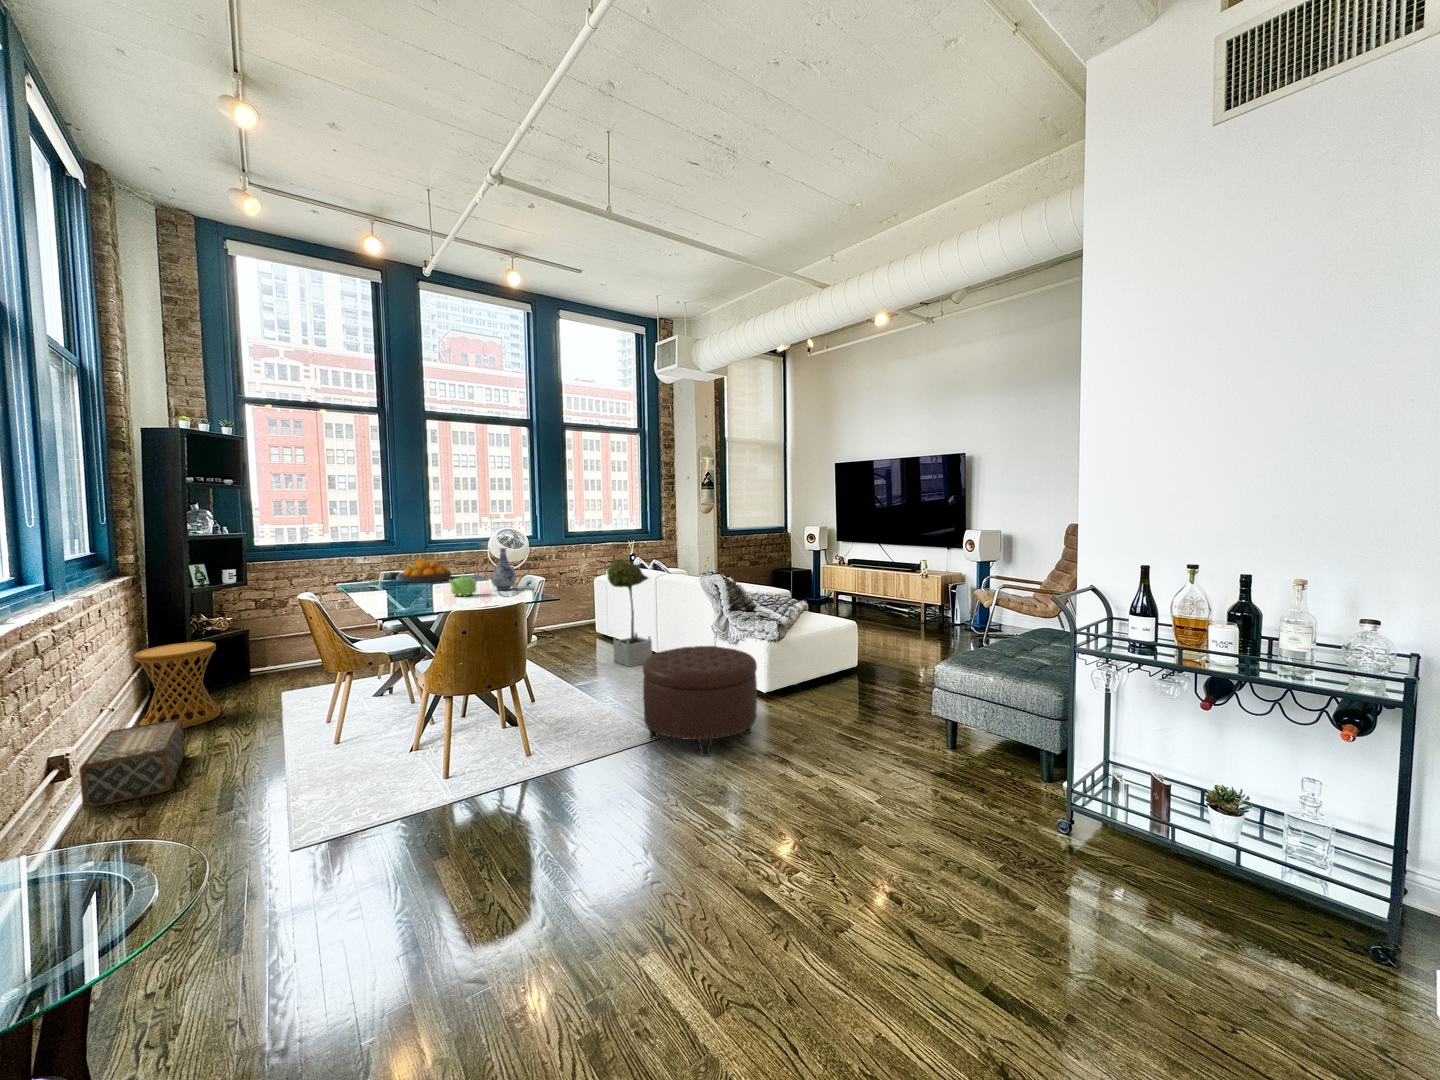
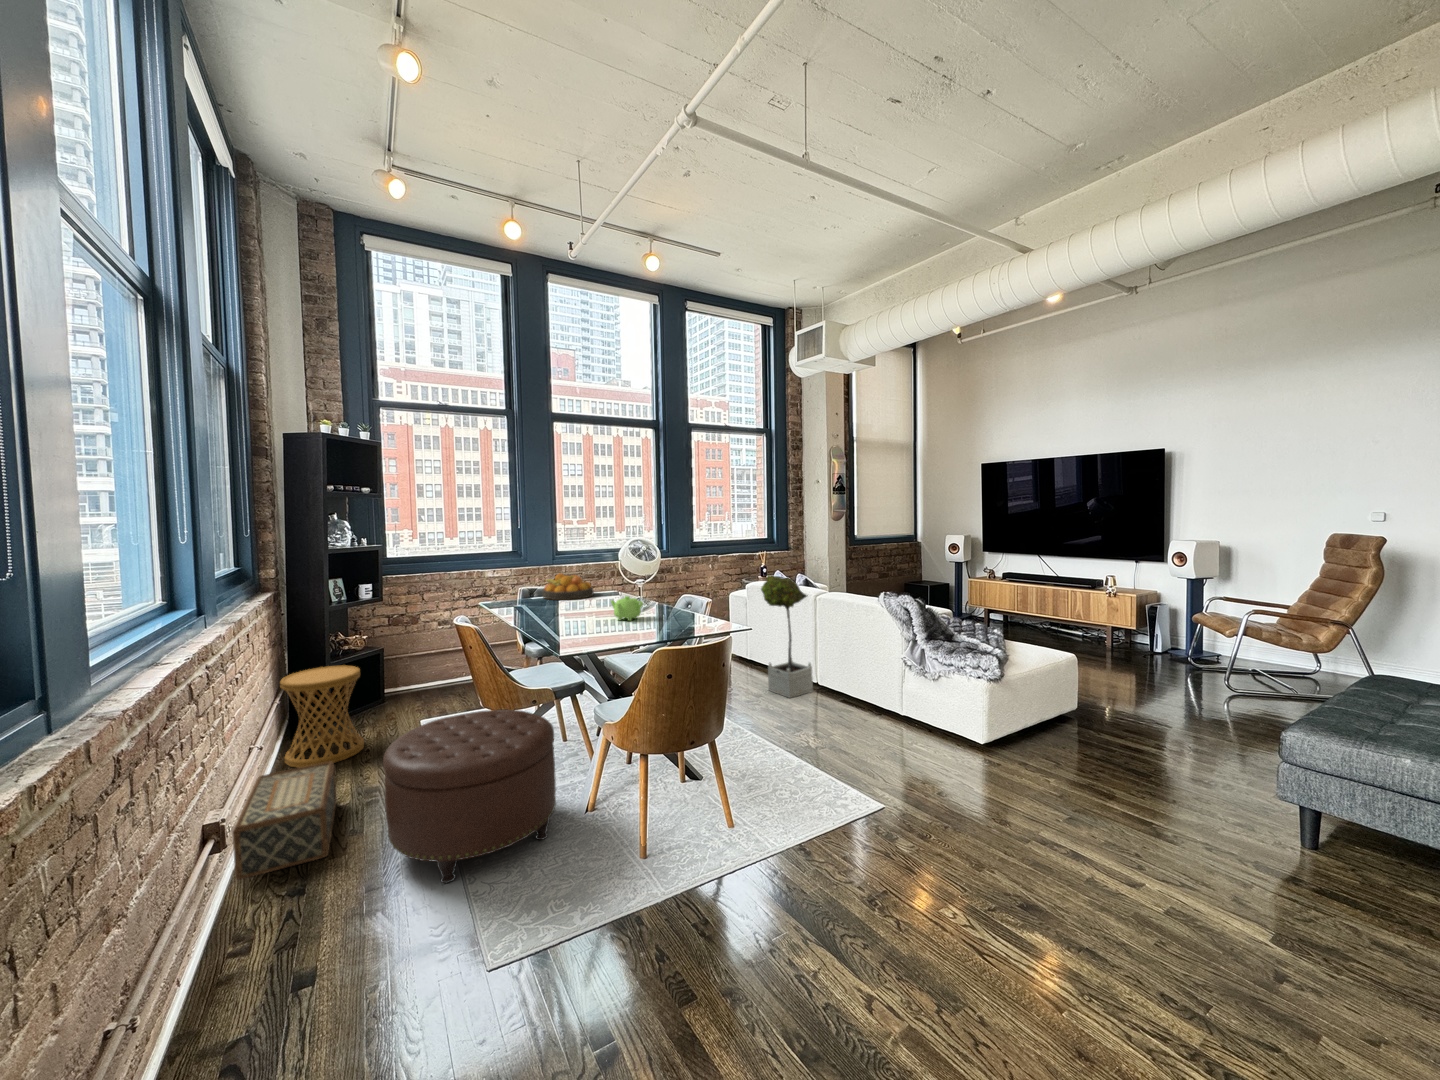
vase: present [491,548,516,590] -> none [652,564,679,612]
ottoman: present [643,646,757,756] -> present [383,710,556,883]

